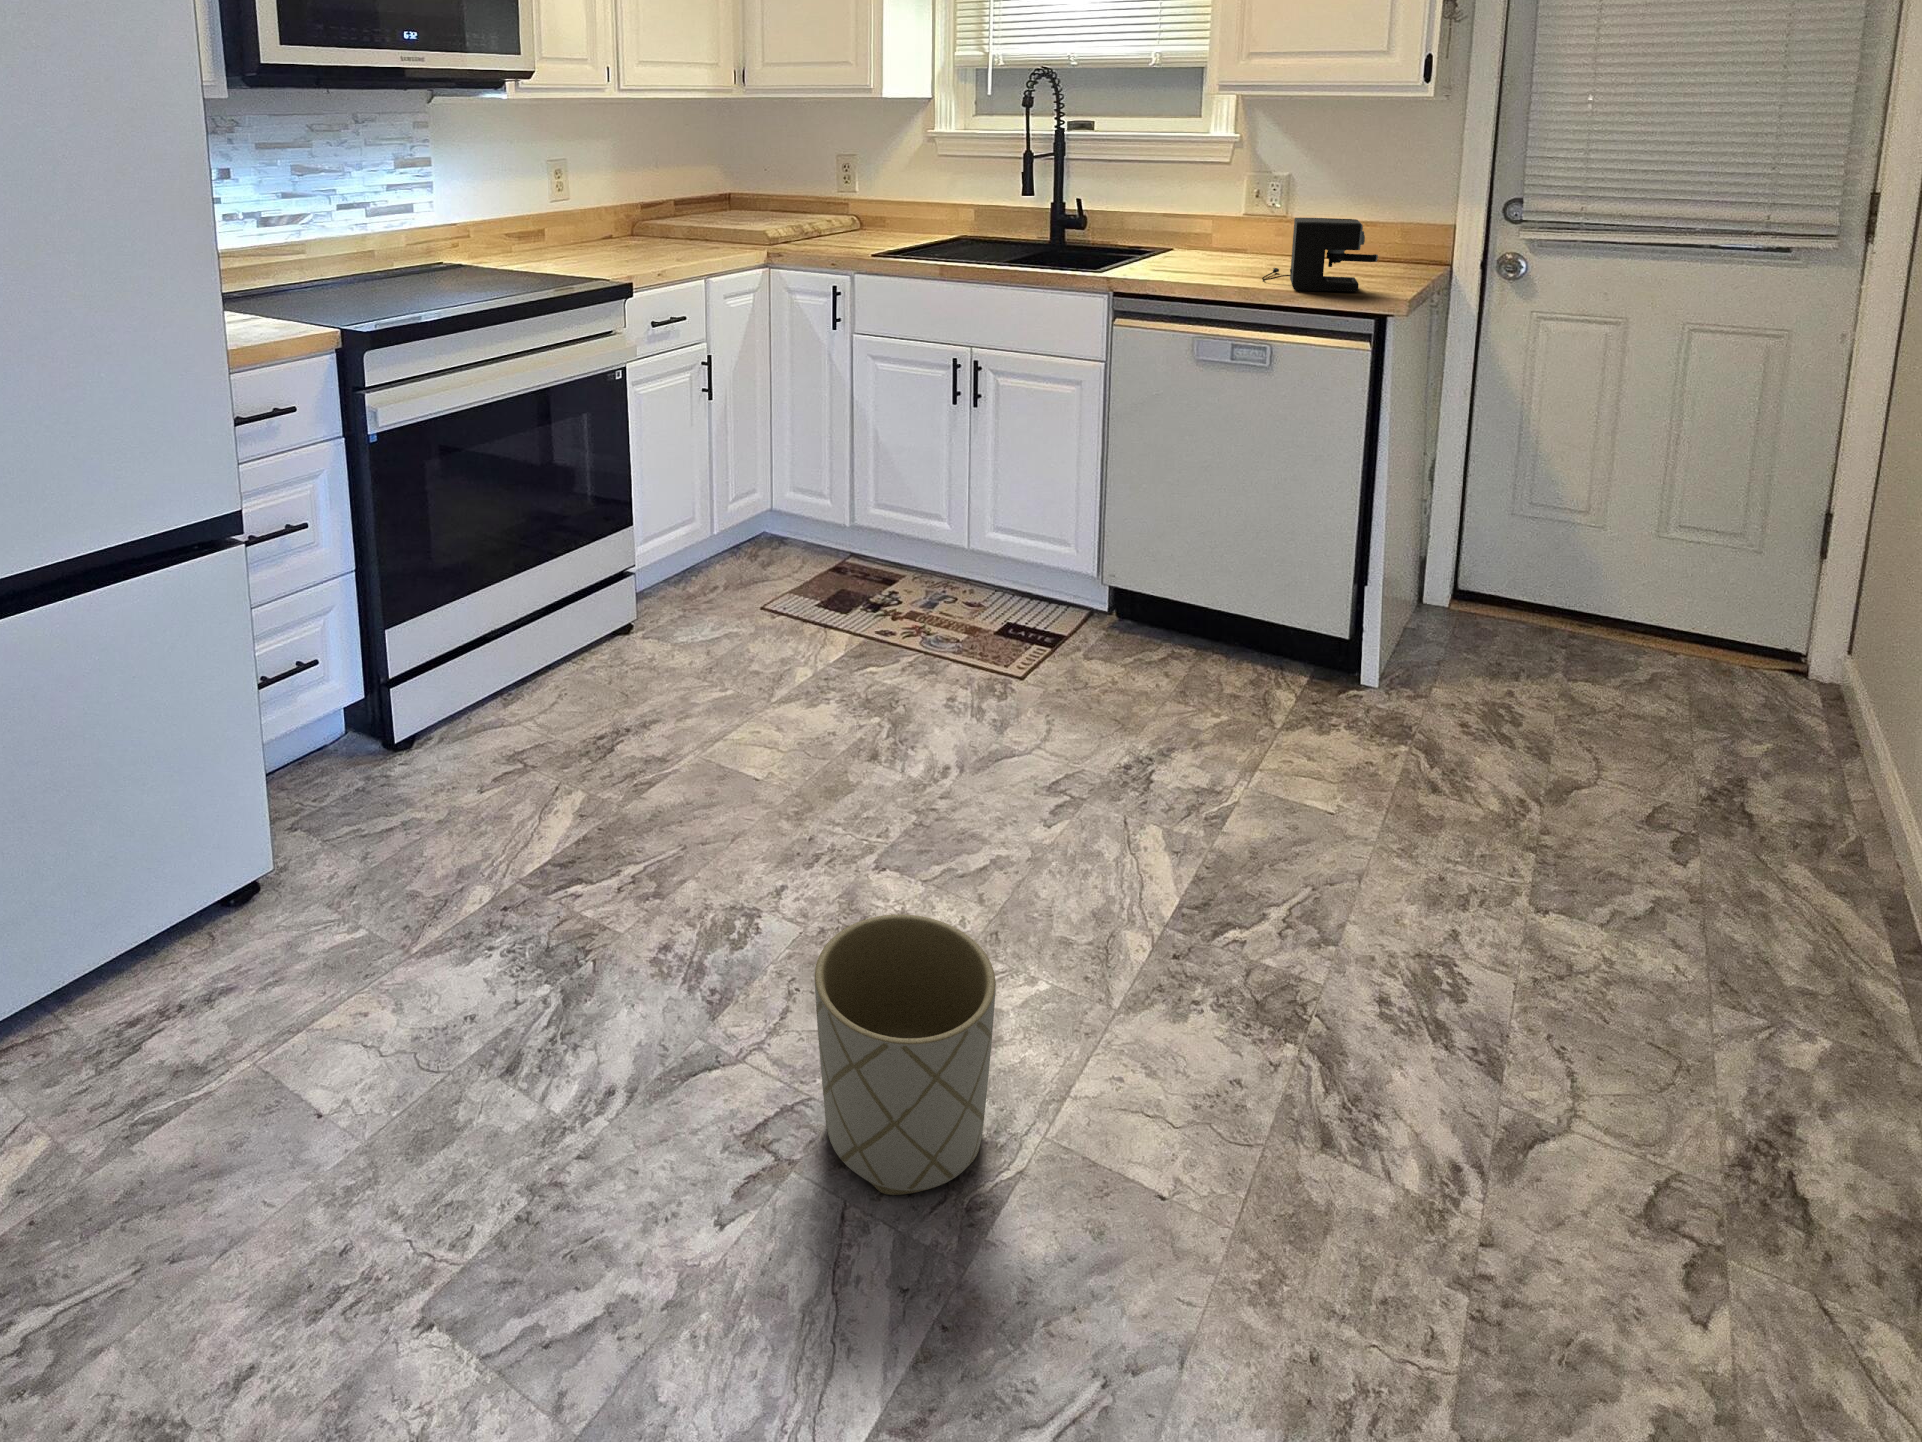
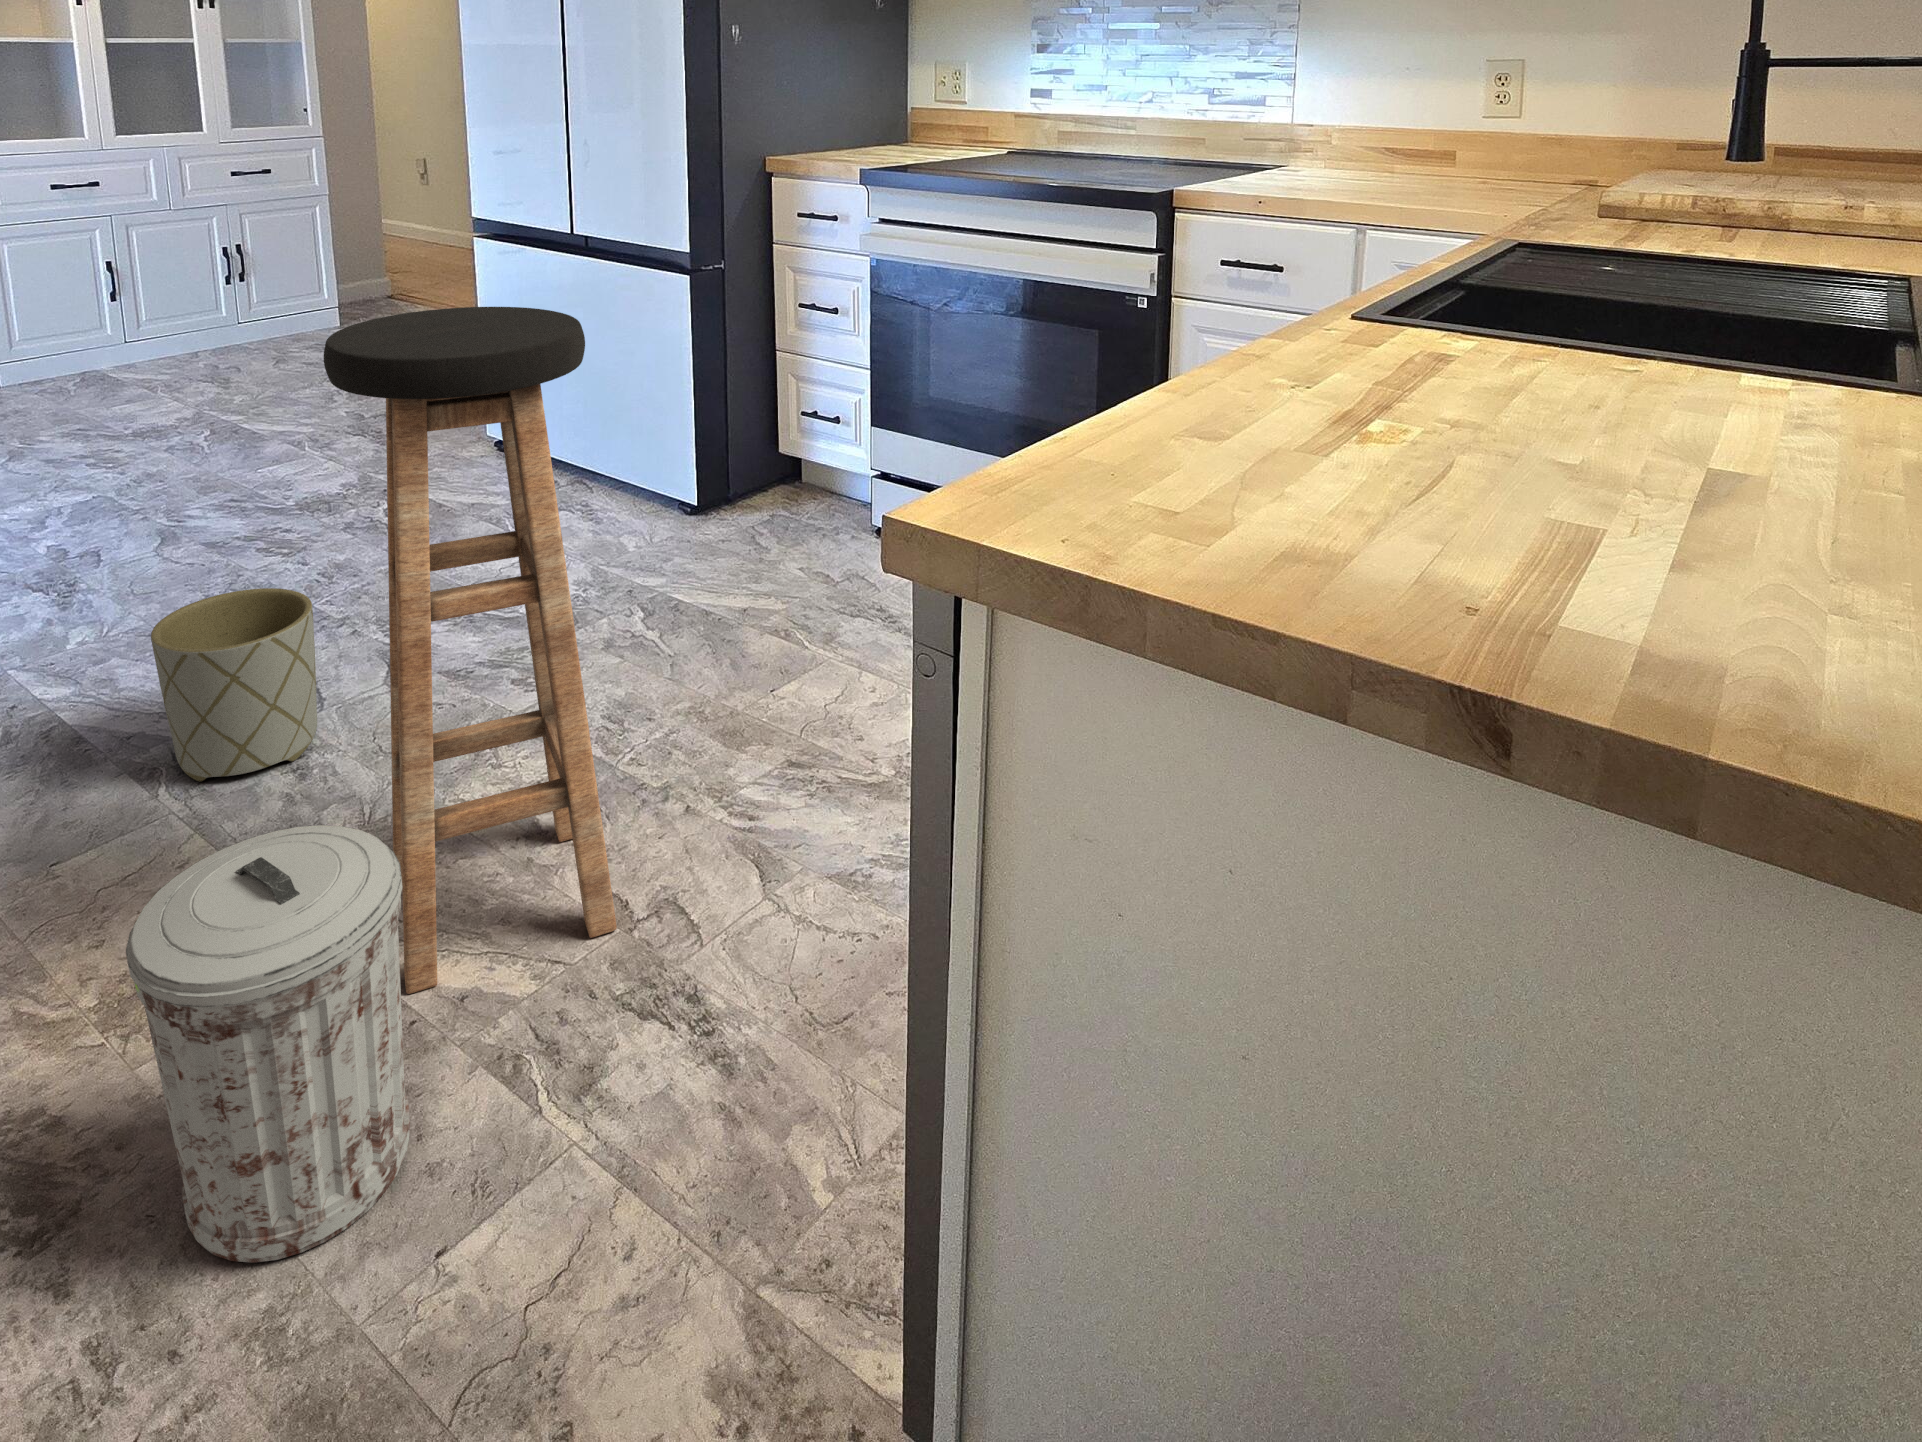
coffee maker: present [1262,218,1378,292] -> none [1249,223,1715,533]
bar stool: none [979,400,1195,927] -> present [324,307,617,994]
trash can: none [1266,672,1425,915] -> present [126,825,410,1263]

